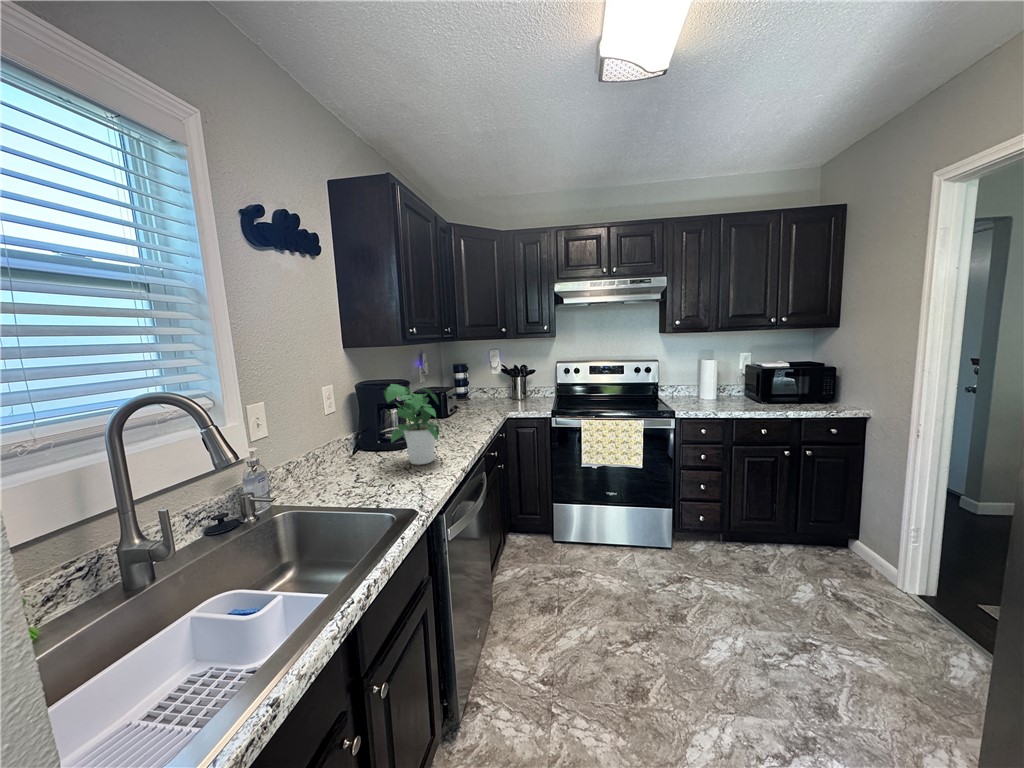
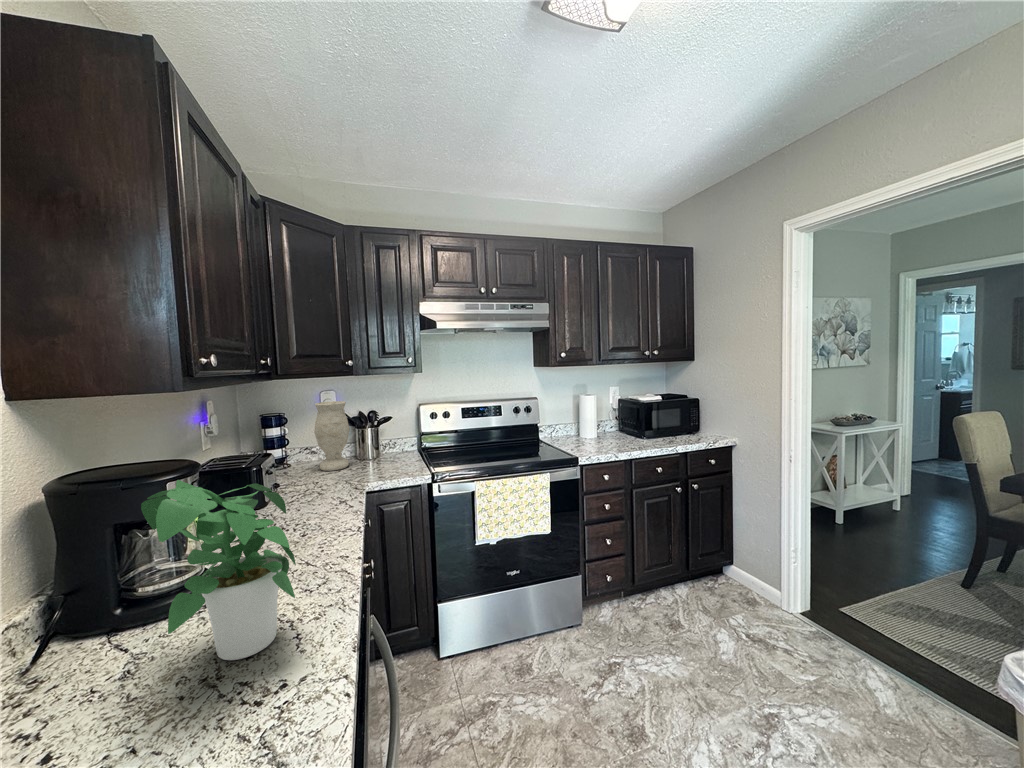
vase: none [483,357,505,404] -> present [314,401,349,471]

